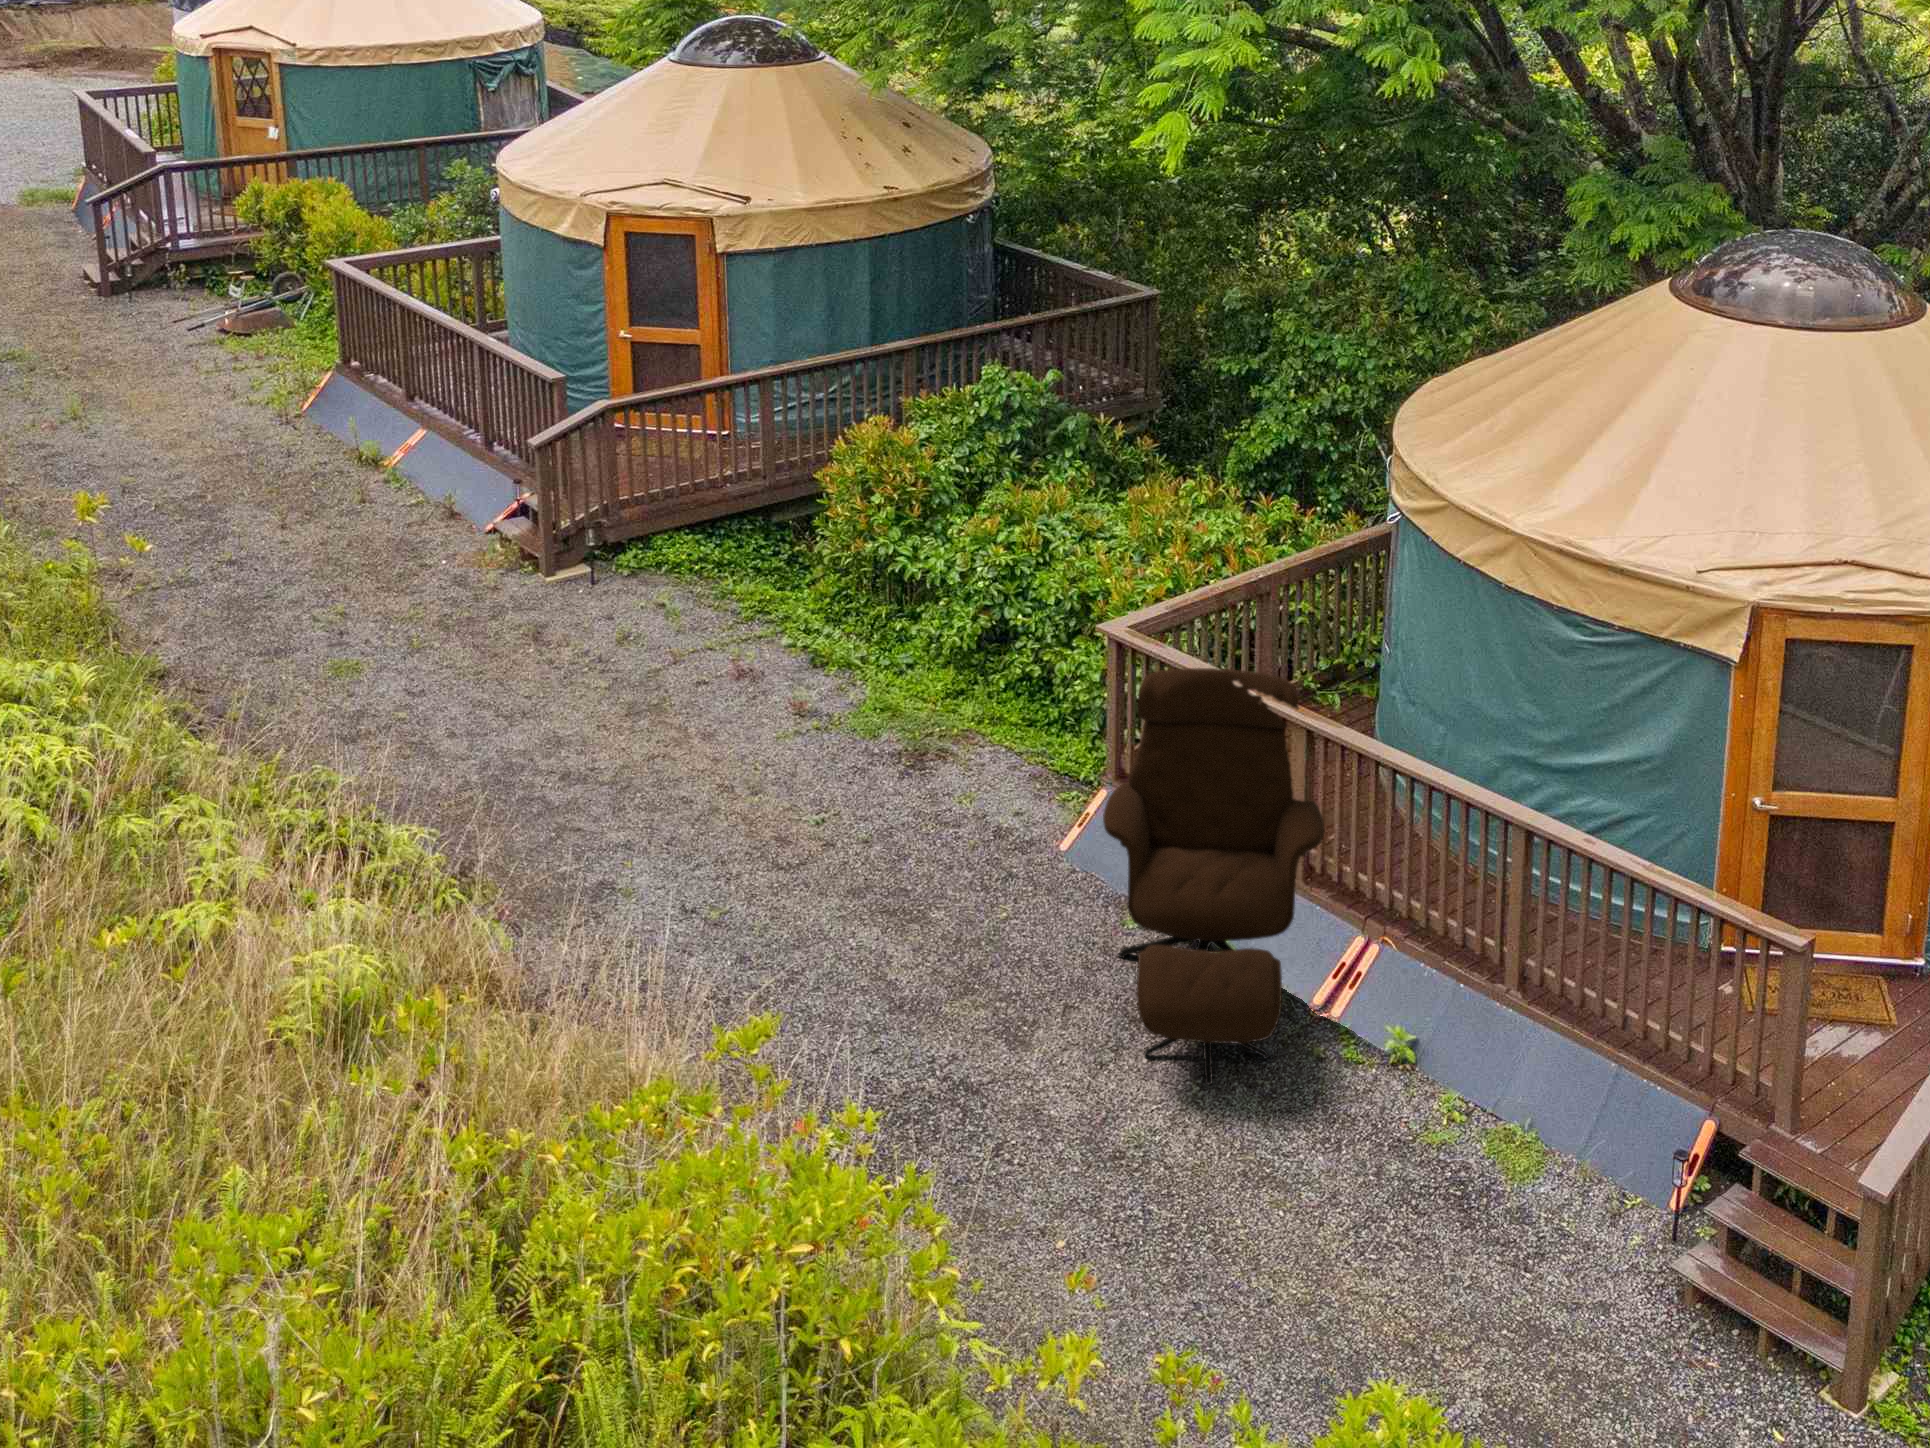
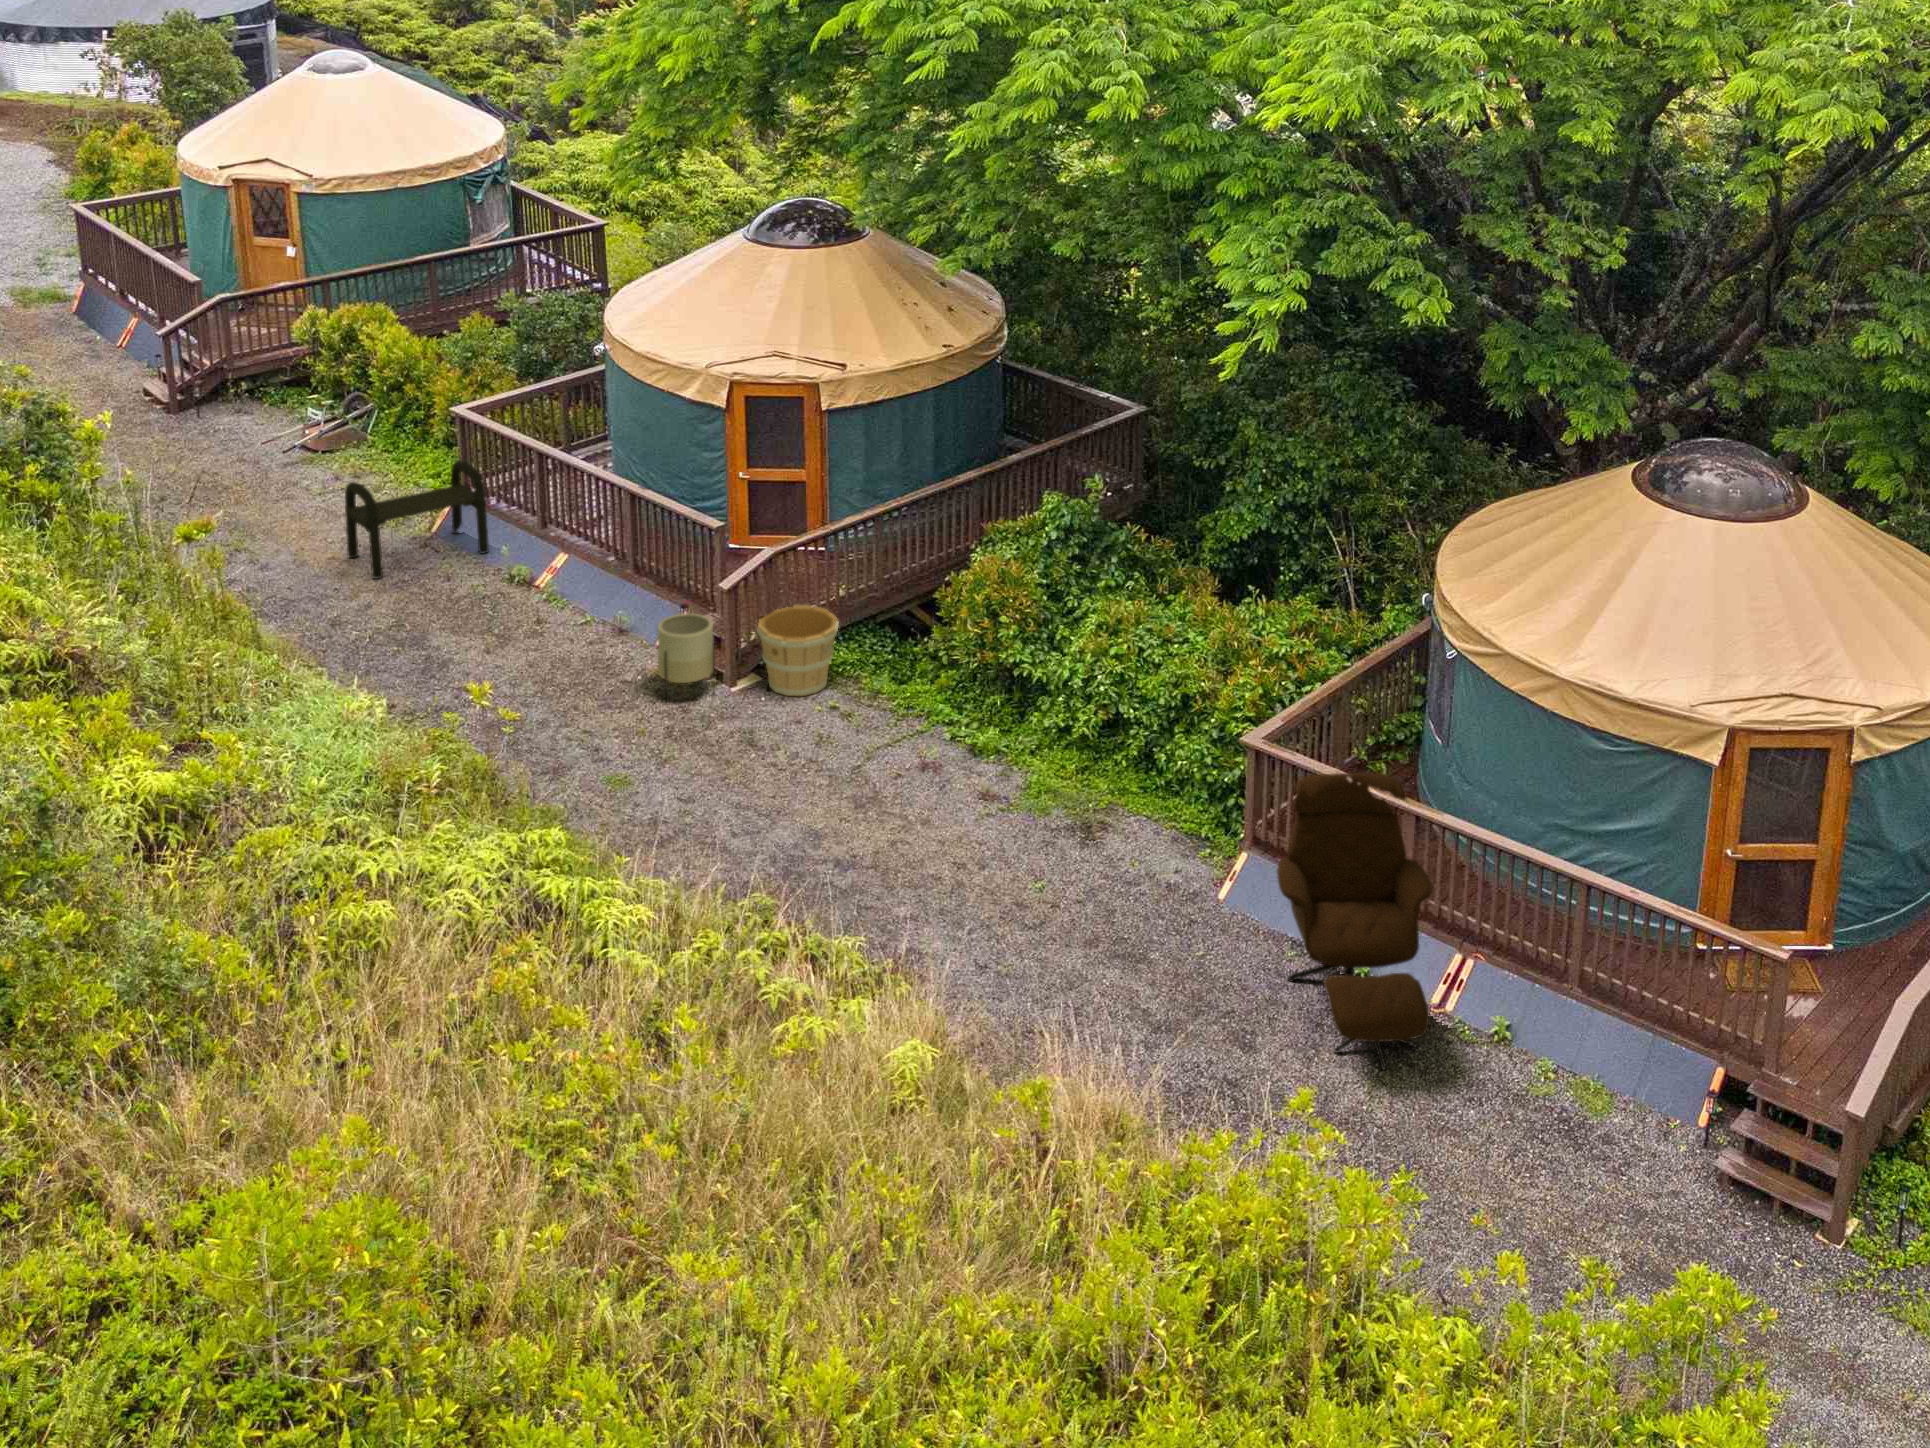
bench: none [188,321,358,448] -> present [345,460,489,579]
wooden bucket: none [587,479,693,589] -> present [757,605,839,696]
planter: none [460,480,533,587] -> present [658,613,715,684]

